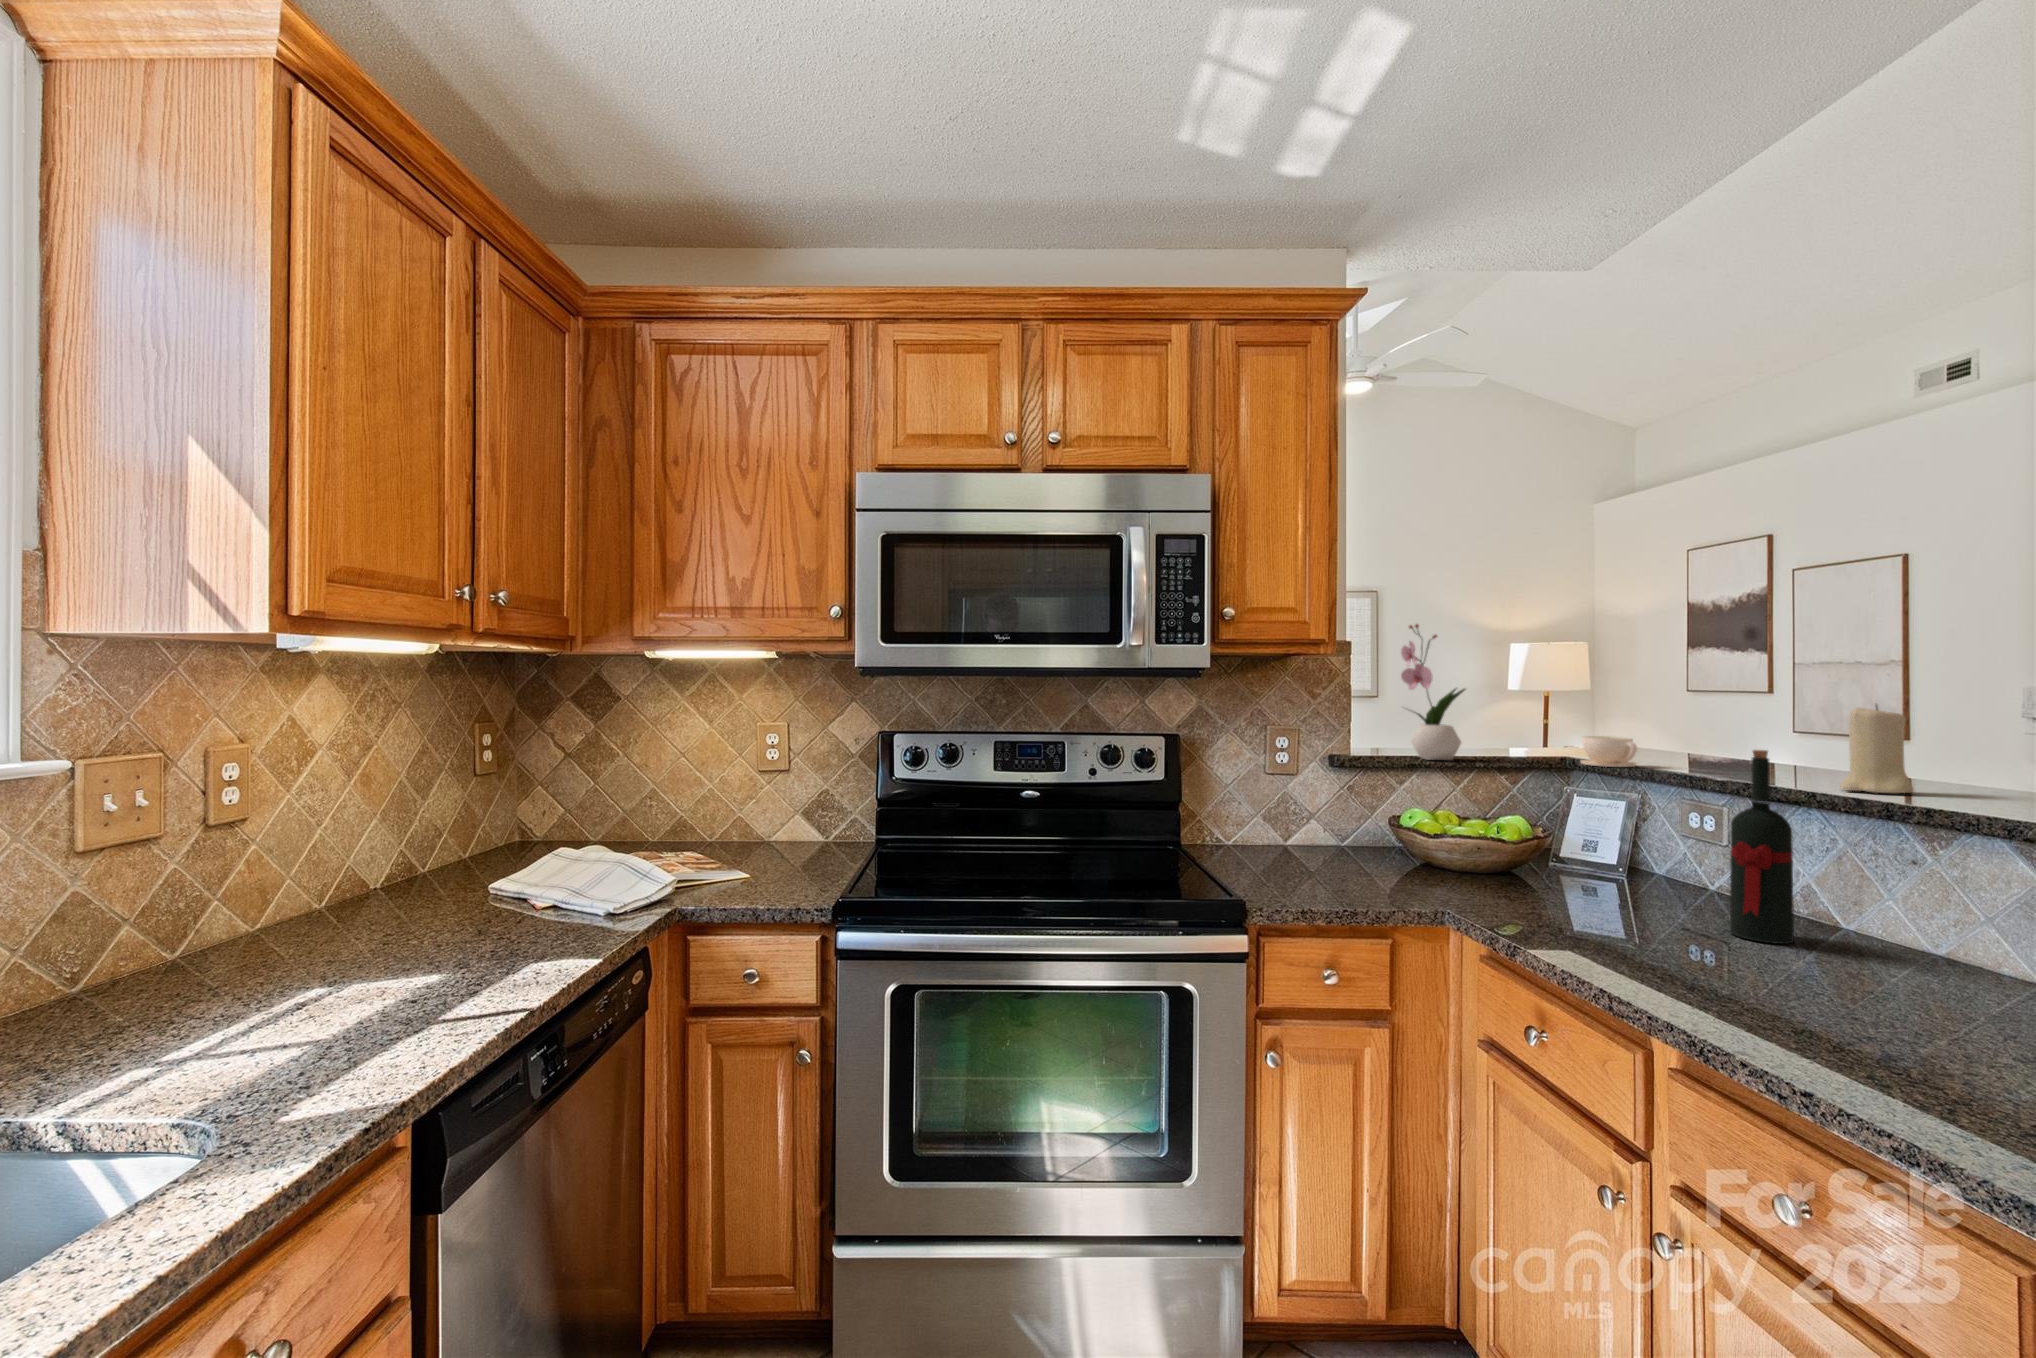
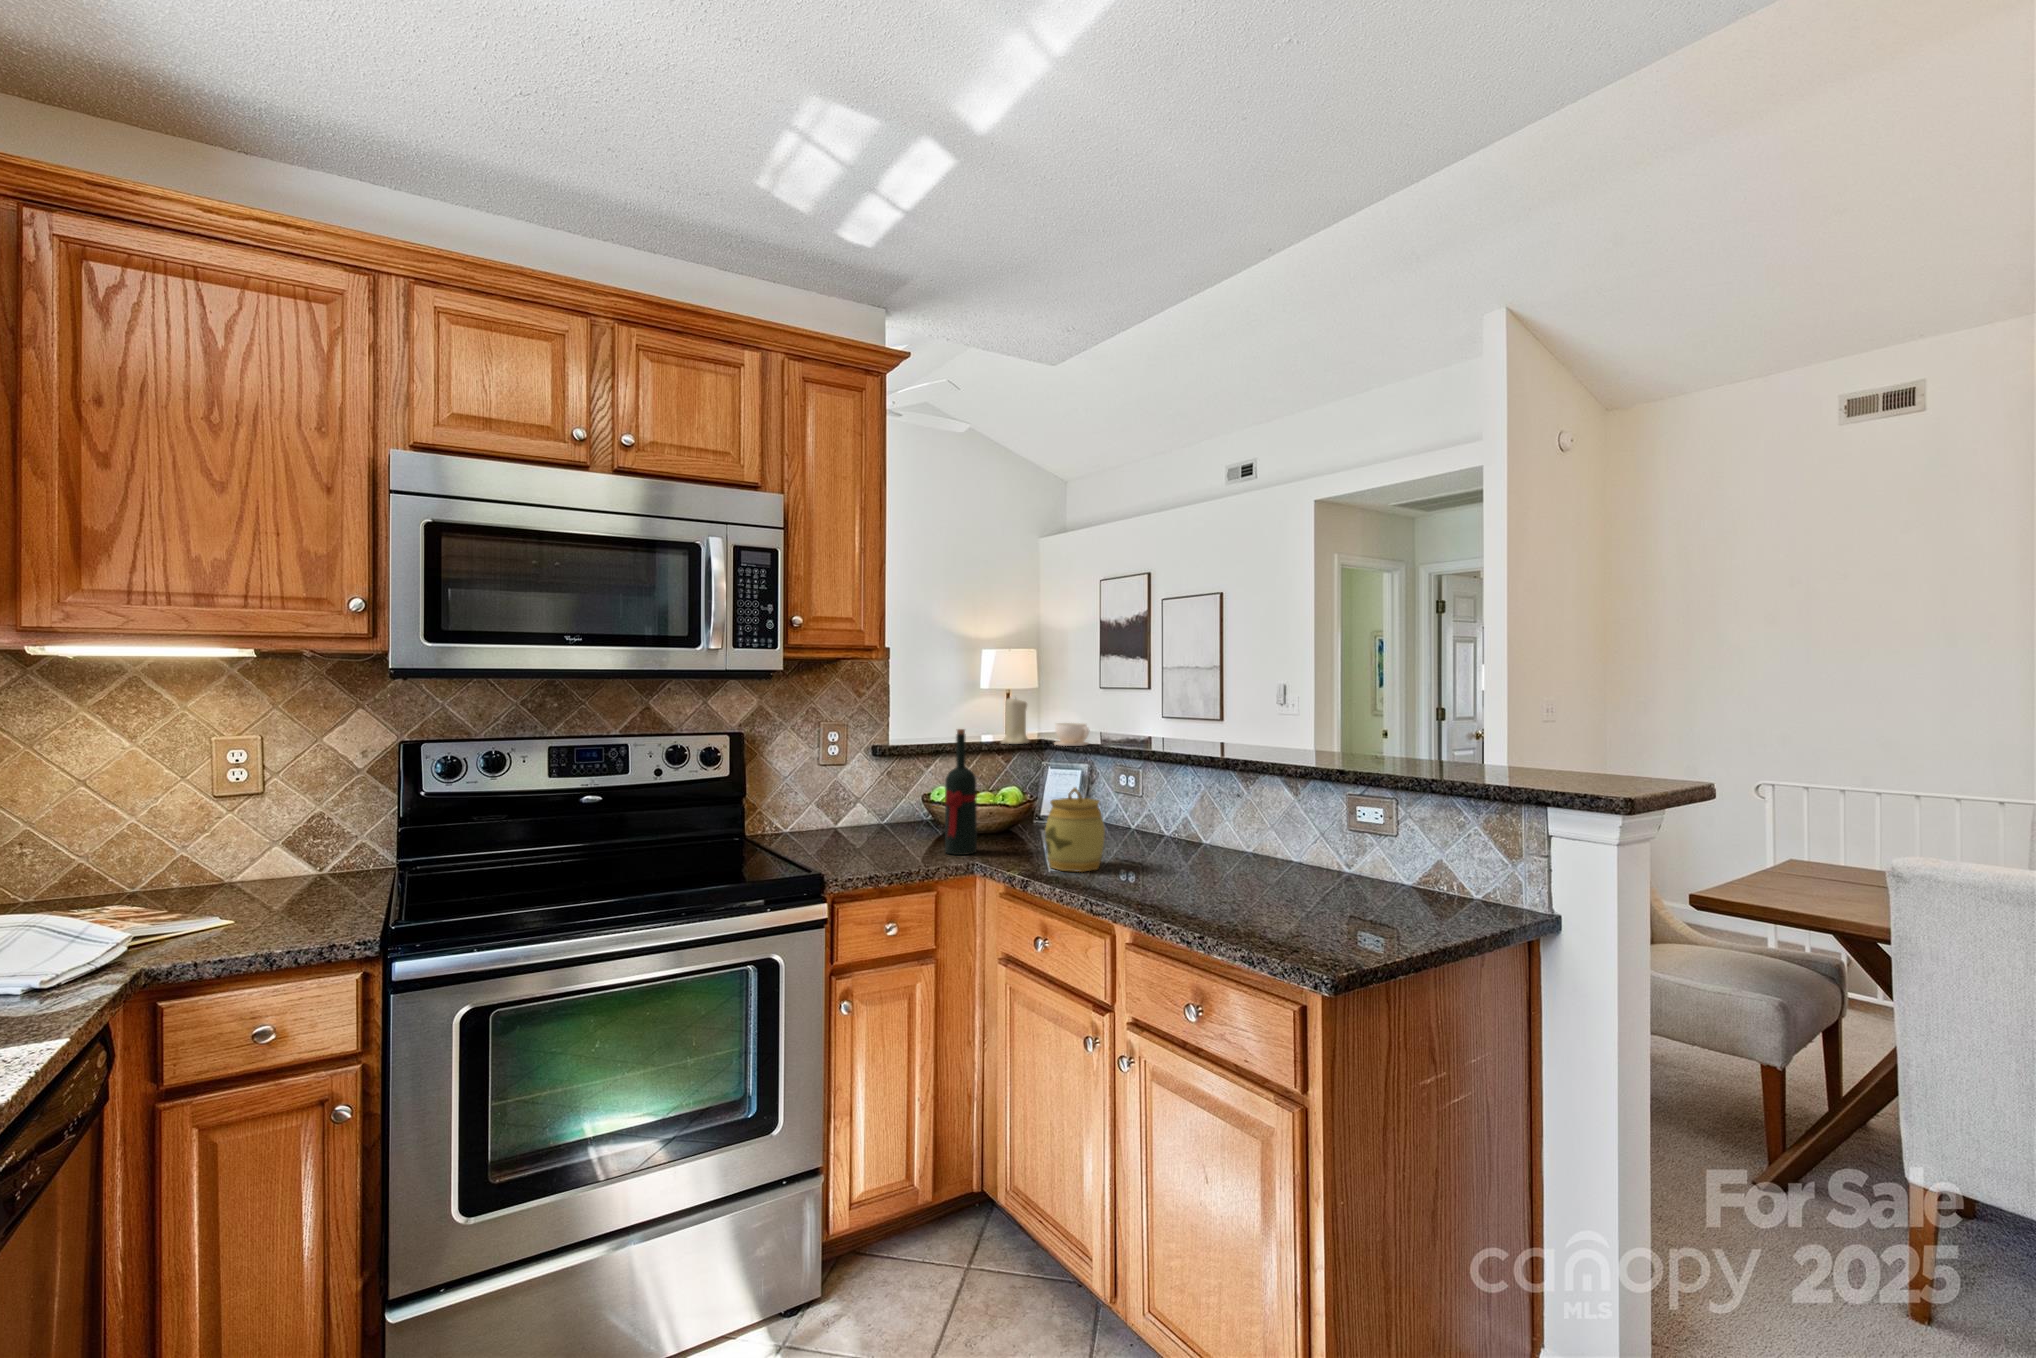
flower arrangement: present [1401,624,1465,760] -> none [927,632,977,747]
candle: present [1840,705,1914,793] -> present [1001,698,1029,744]
wine bottle: present [1730,750,1794,944] -> present [945,729,977,855]
jar: none [1547,826,1650,948] -> present [1045,788,1105,872]

